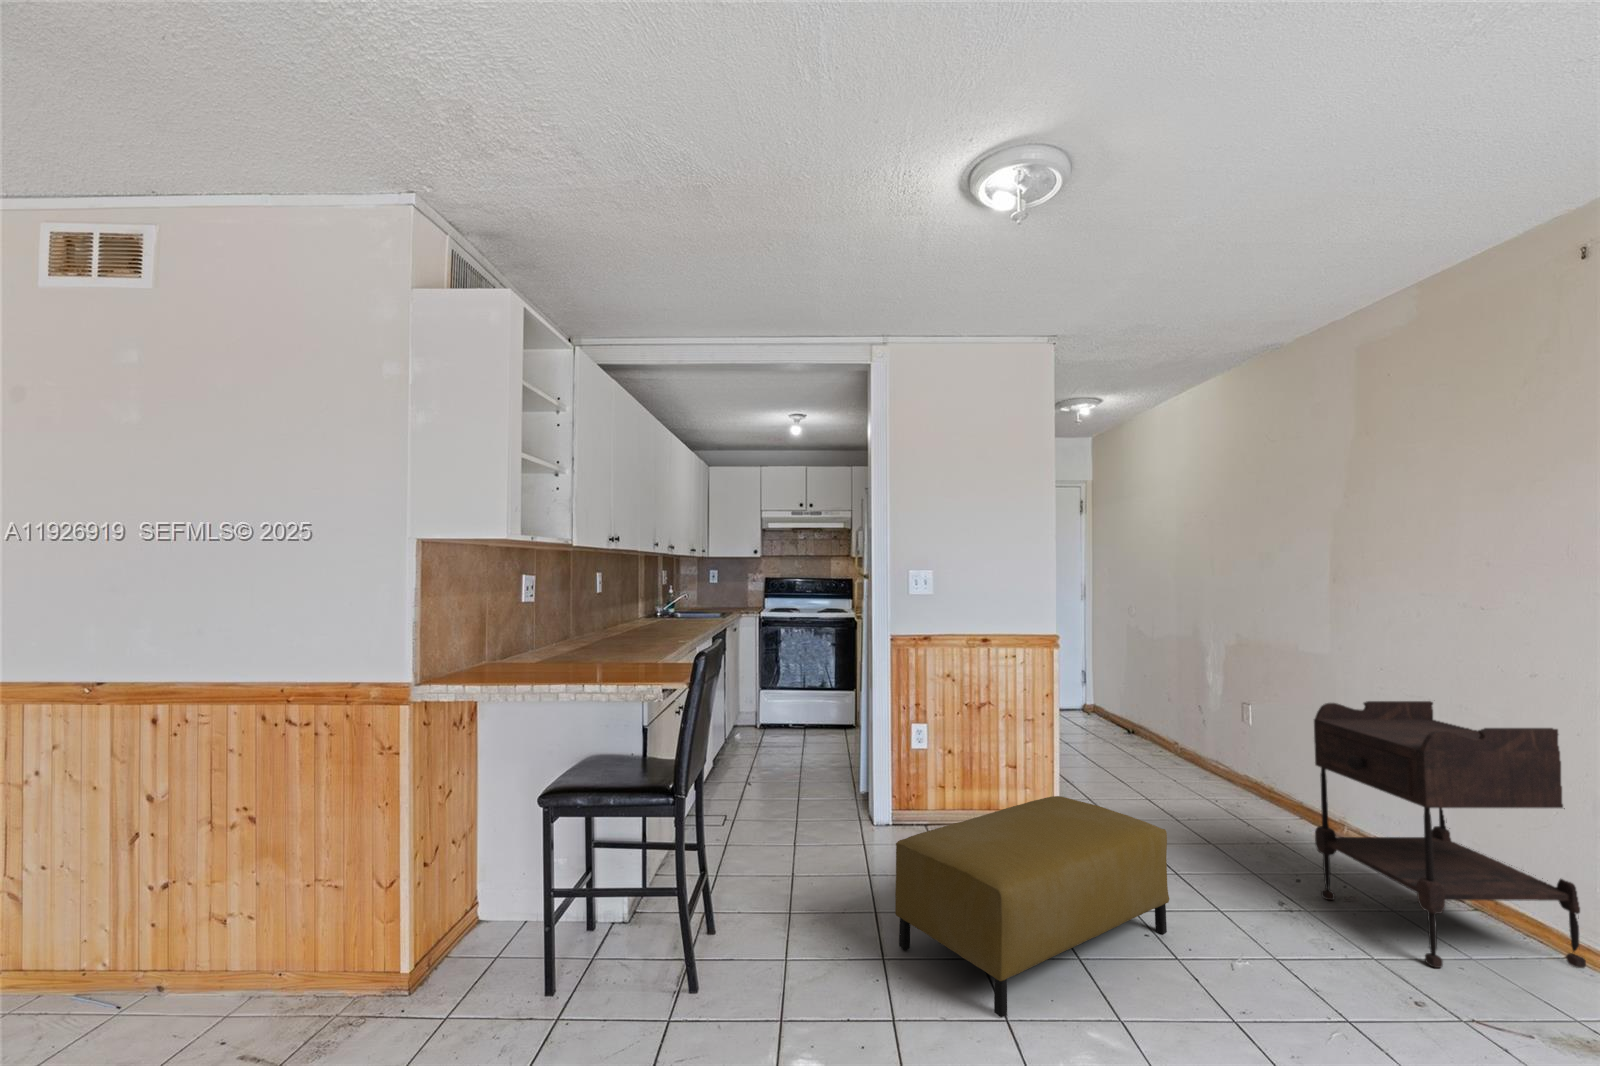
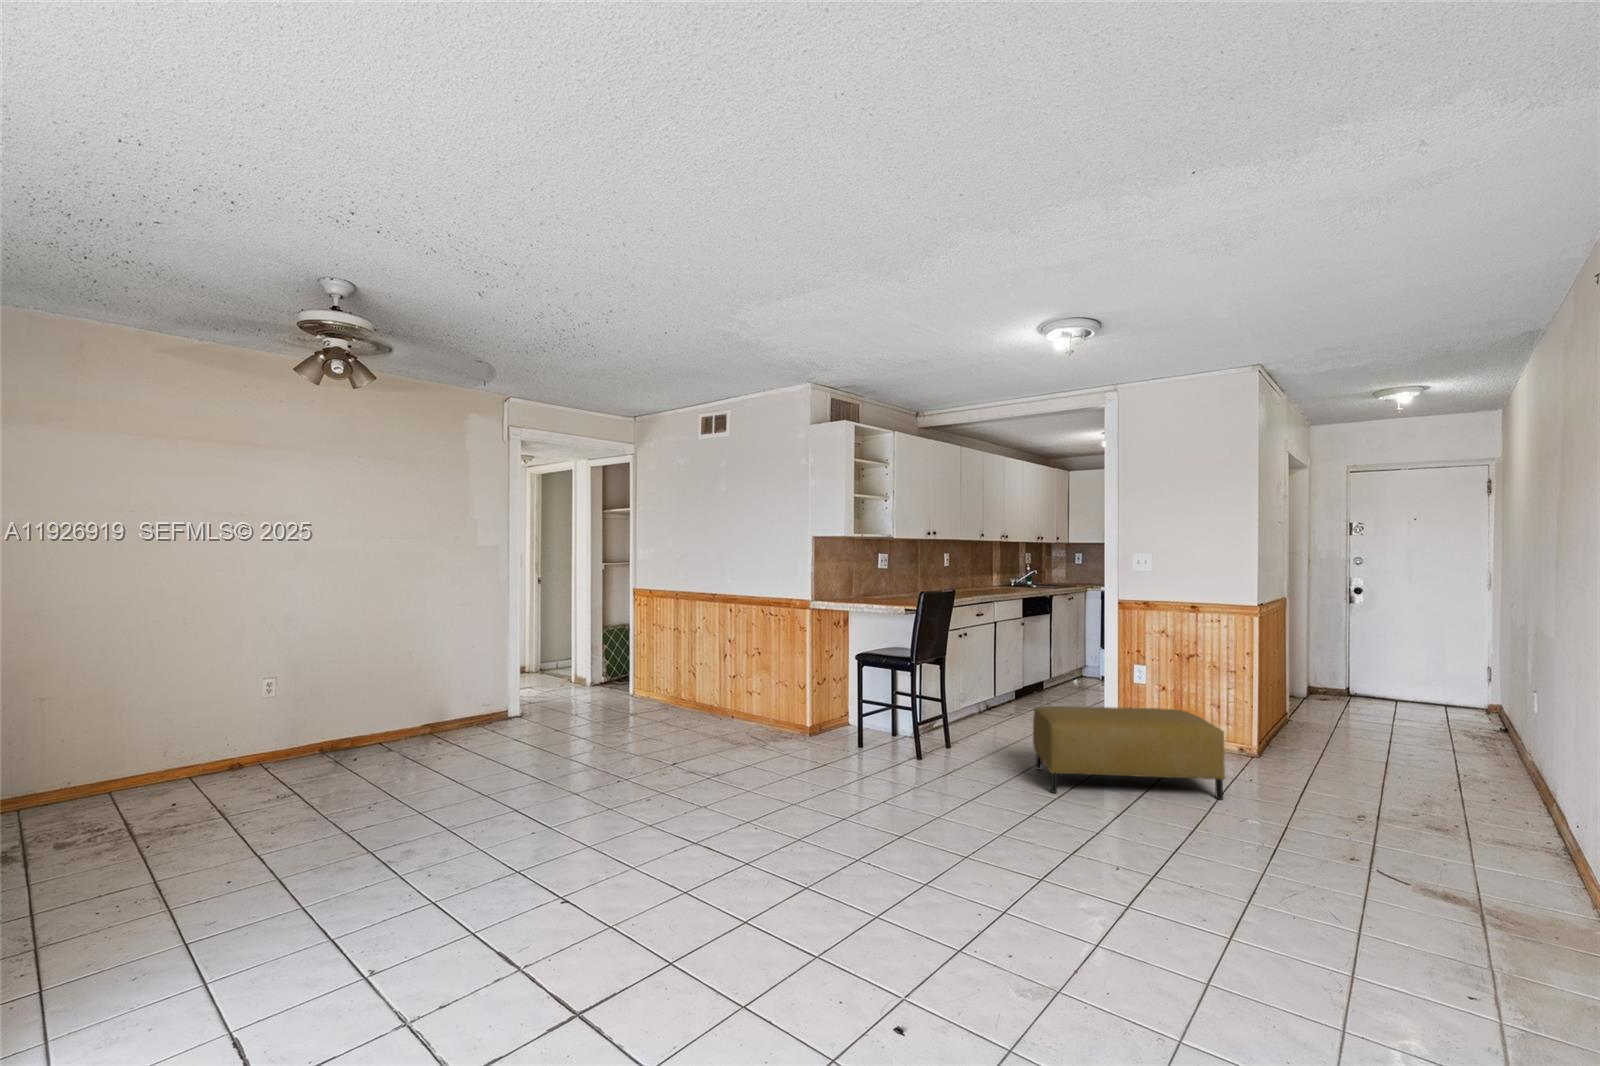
side table: present [1314,701,1586,968] -> none [1392,664,1573,884]

